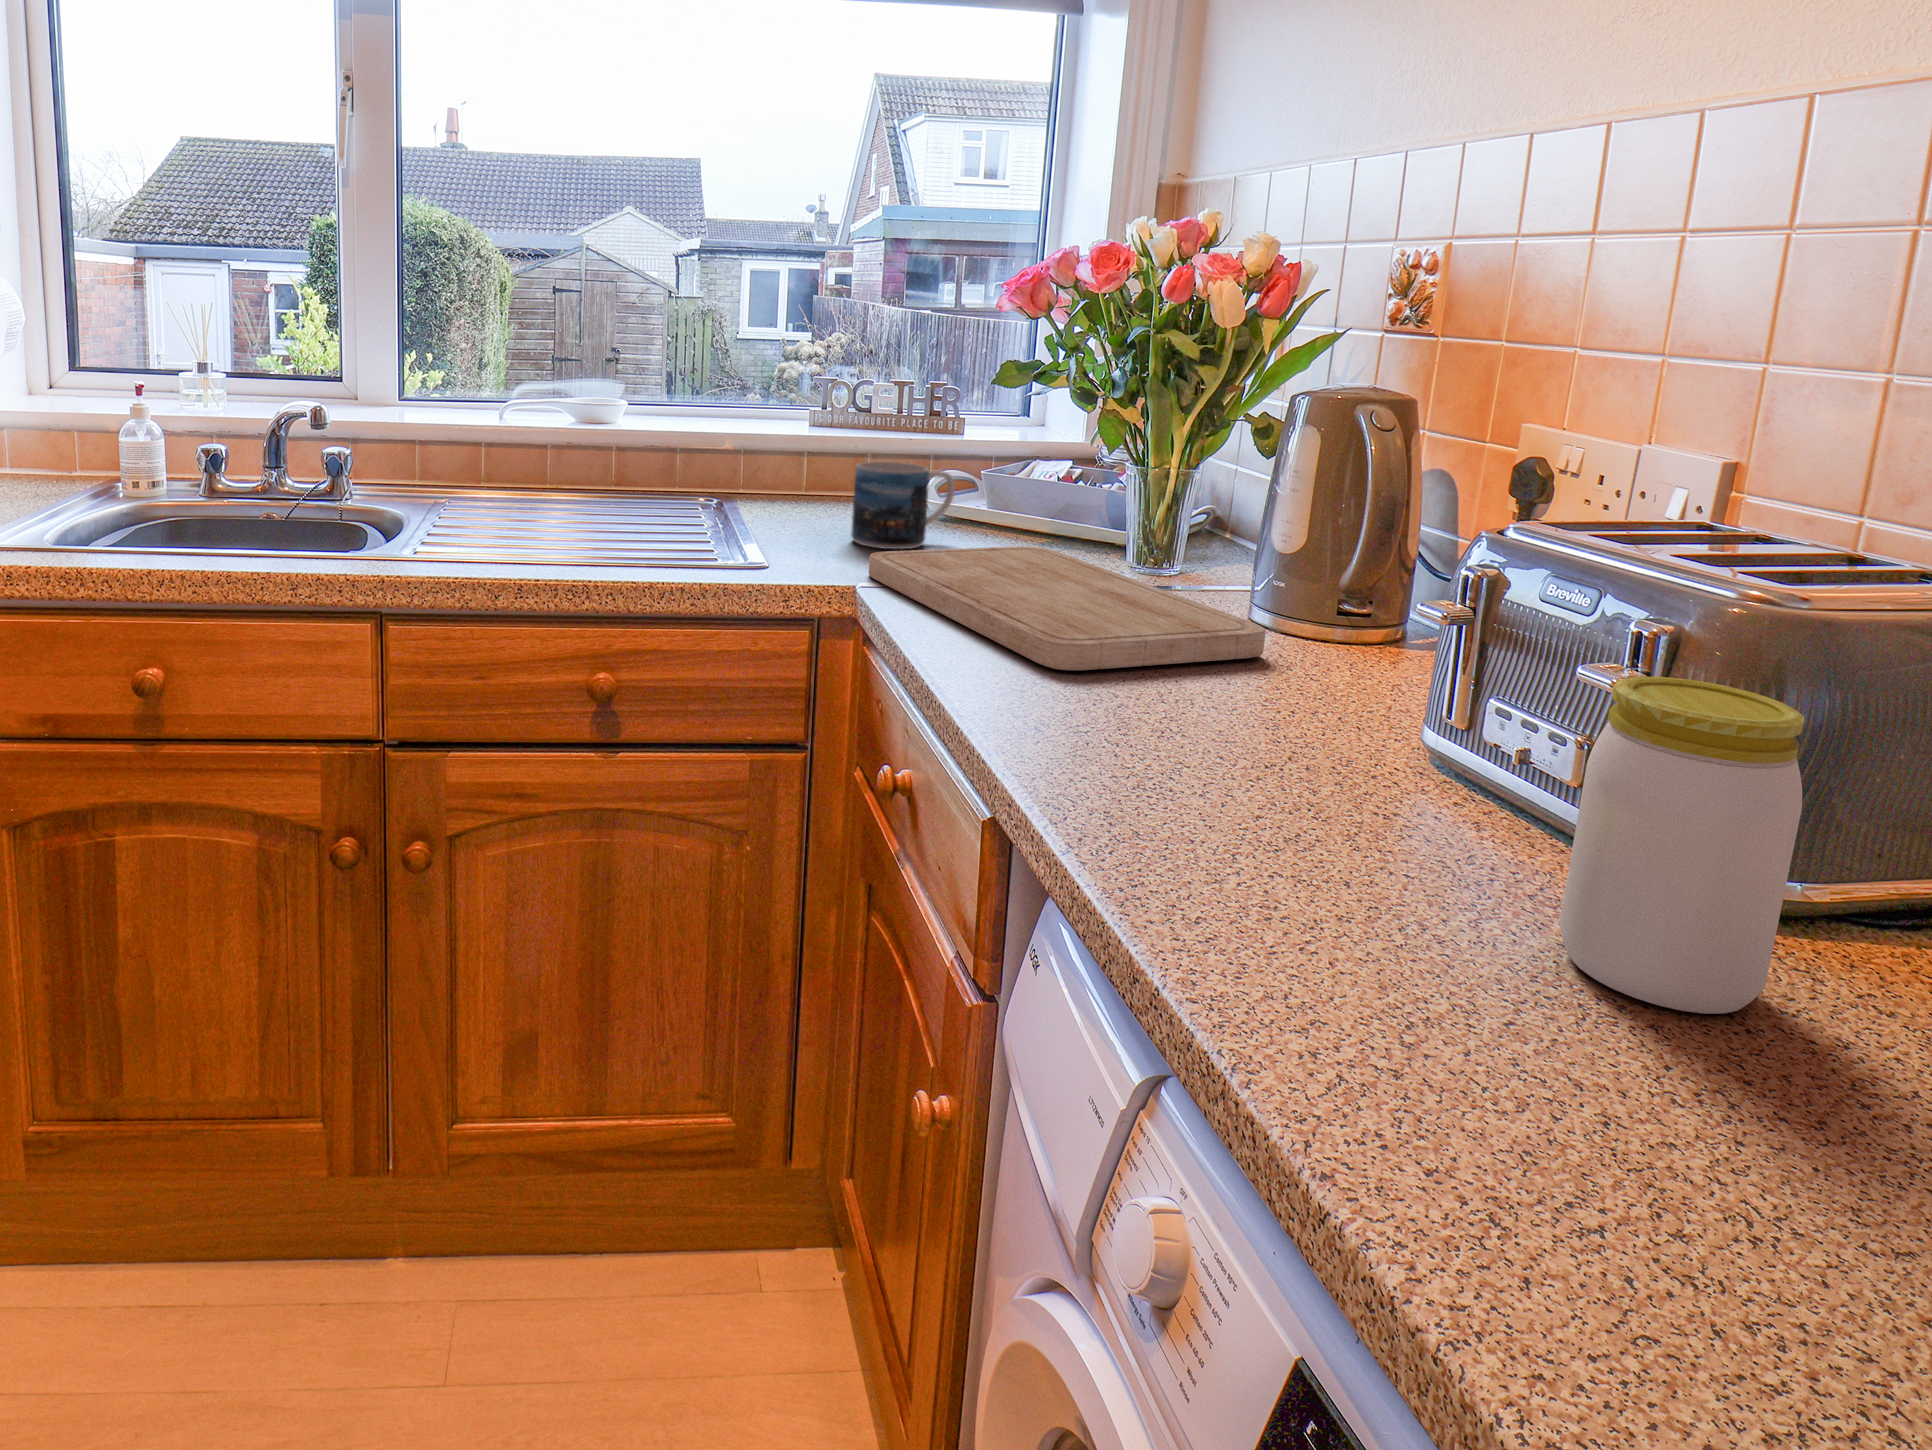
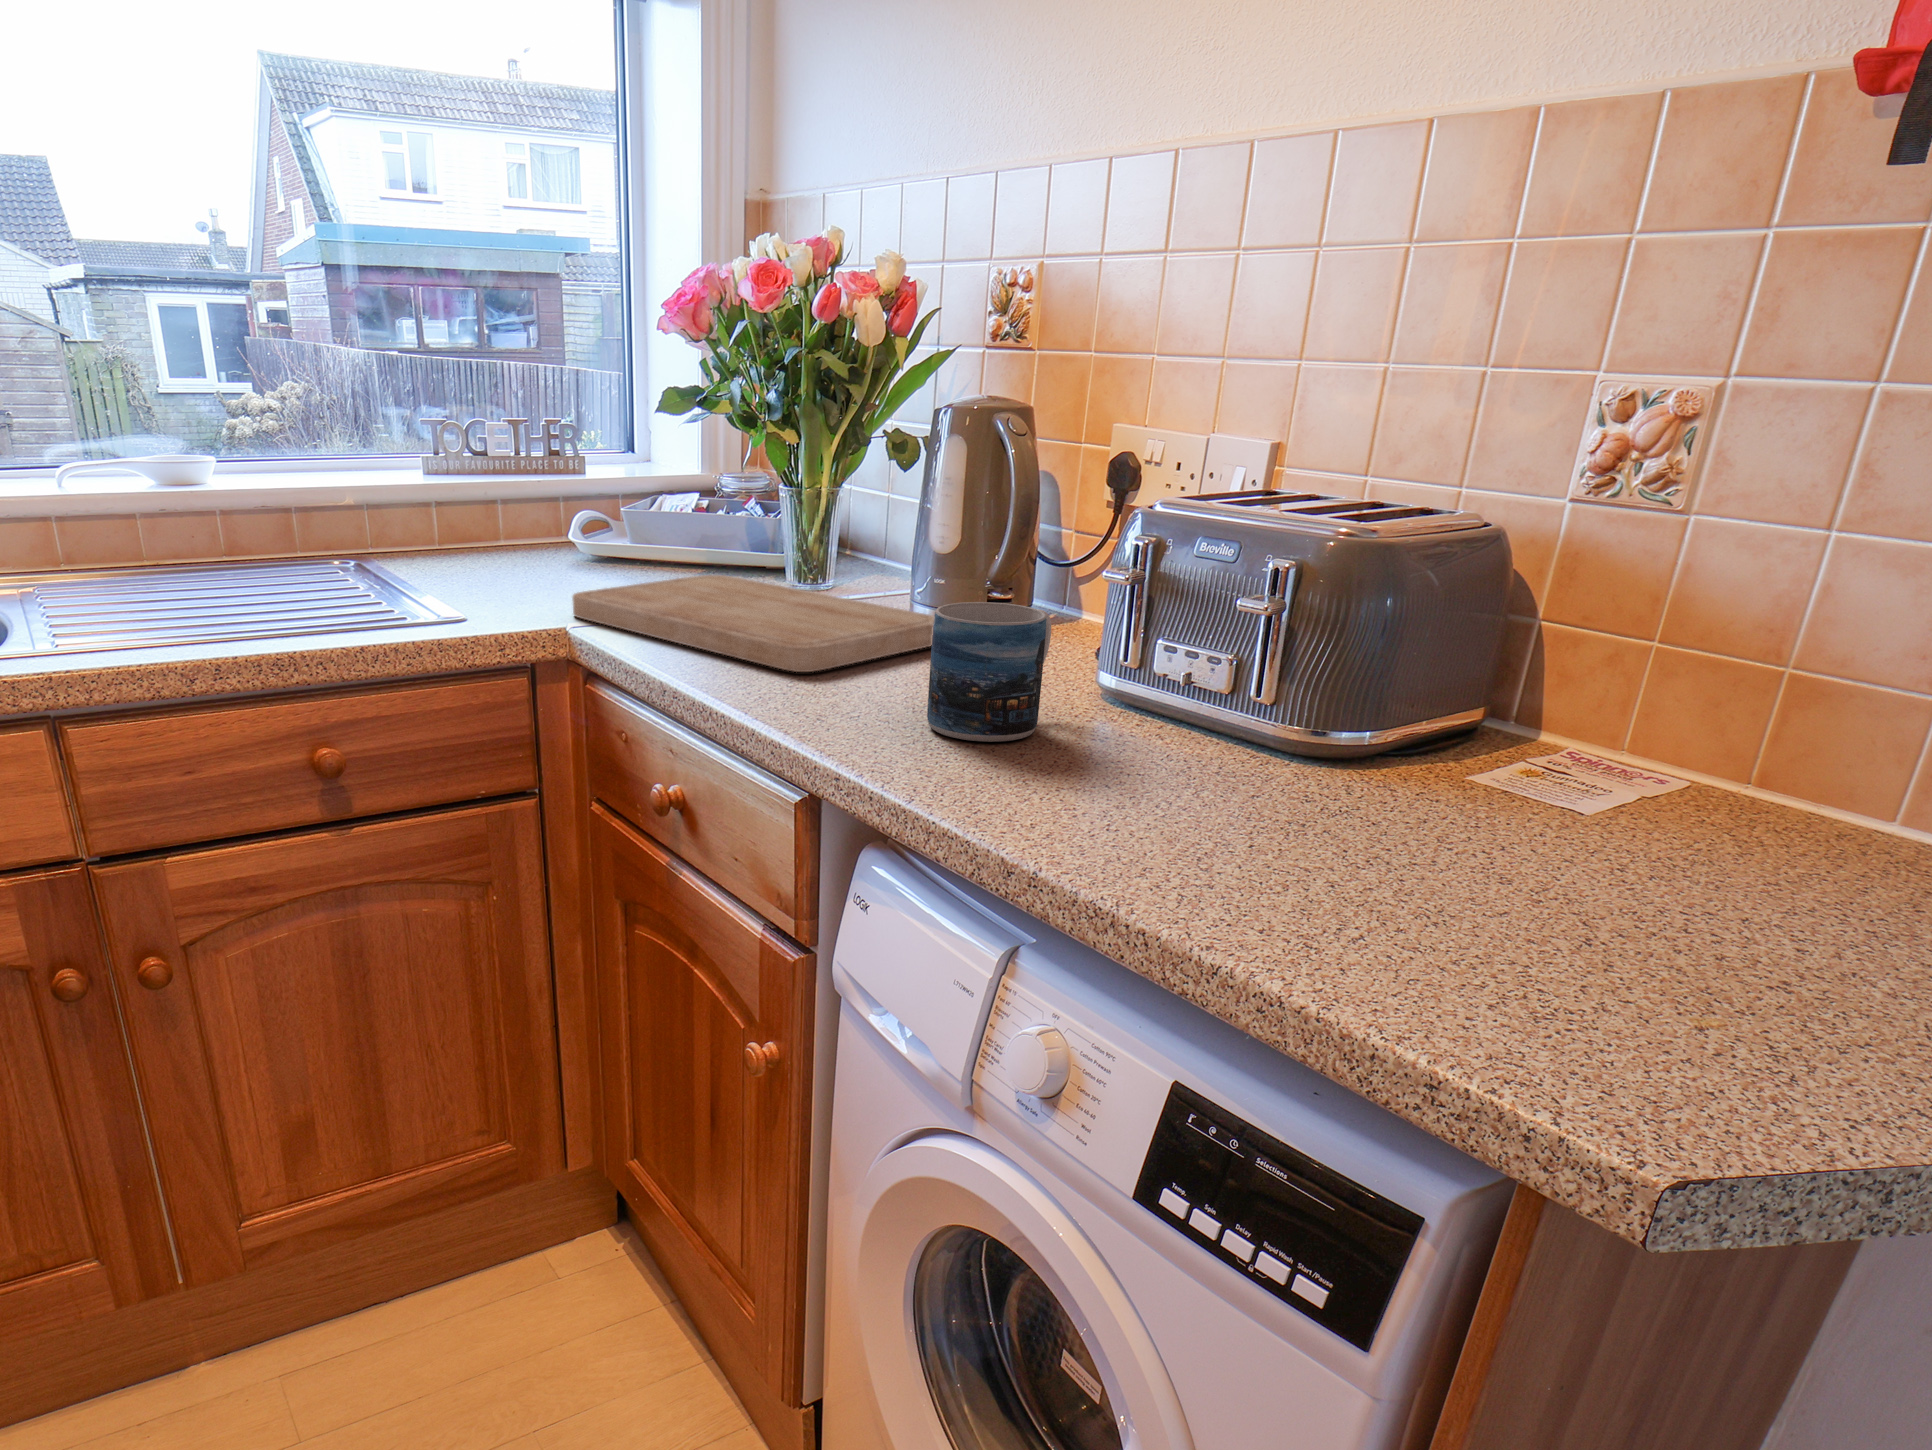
mug: present [851,462,955,549] -> present [927,602,1051,742]
jar: present [1559,677,1805,1014] -> none [1253,590,1409,819]

